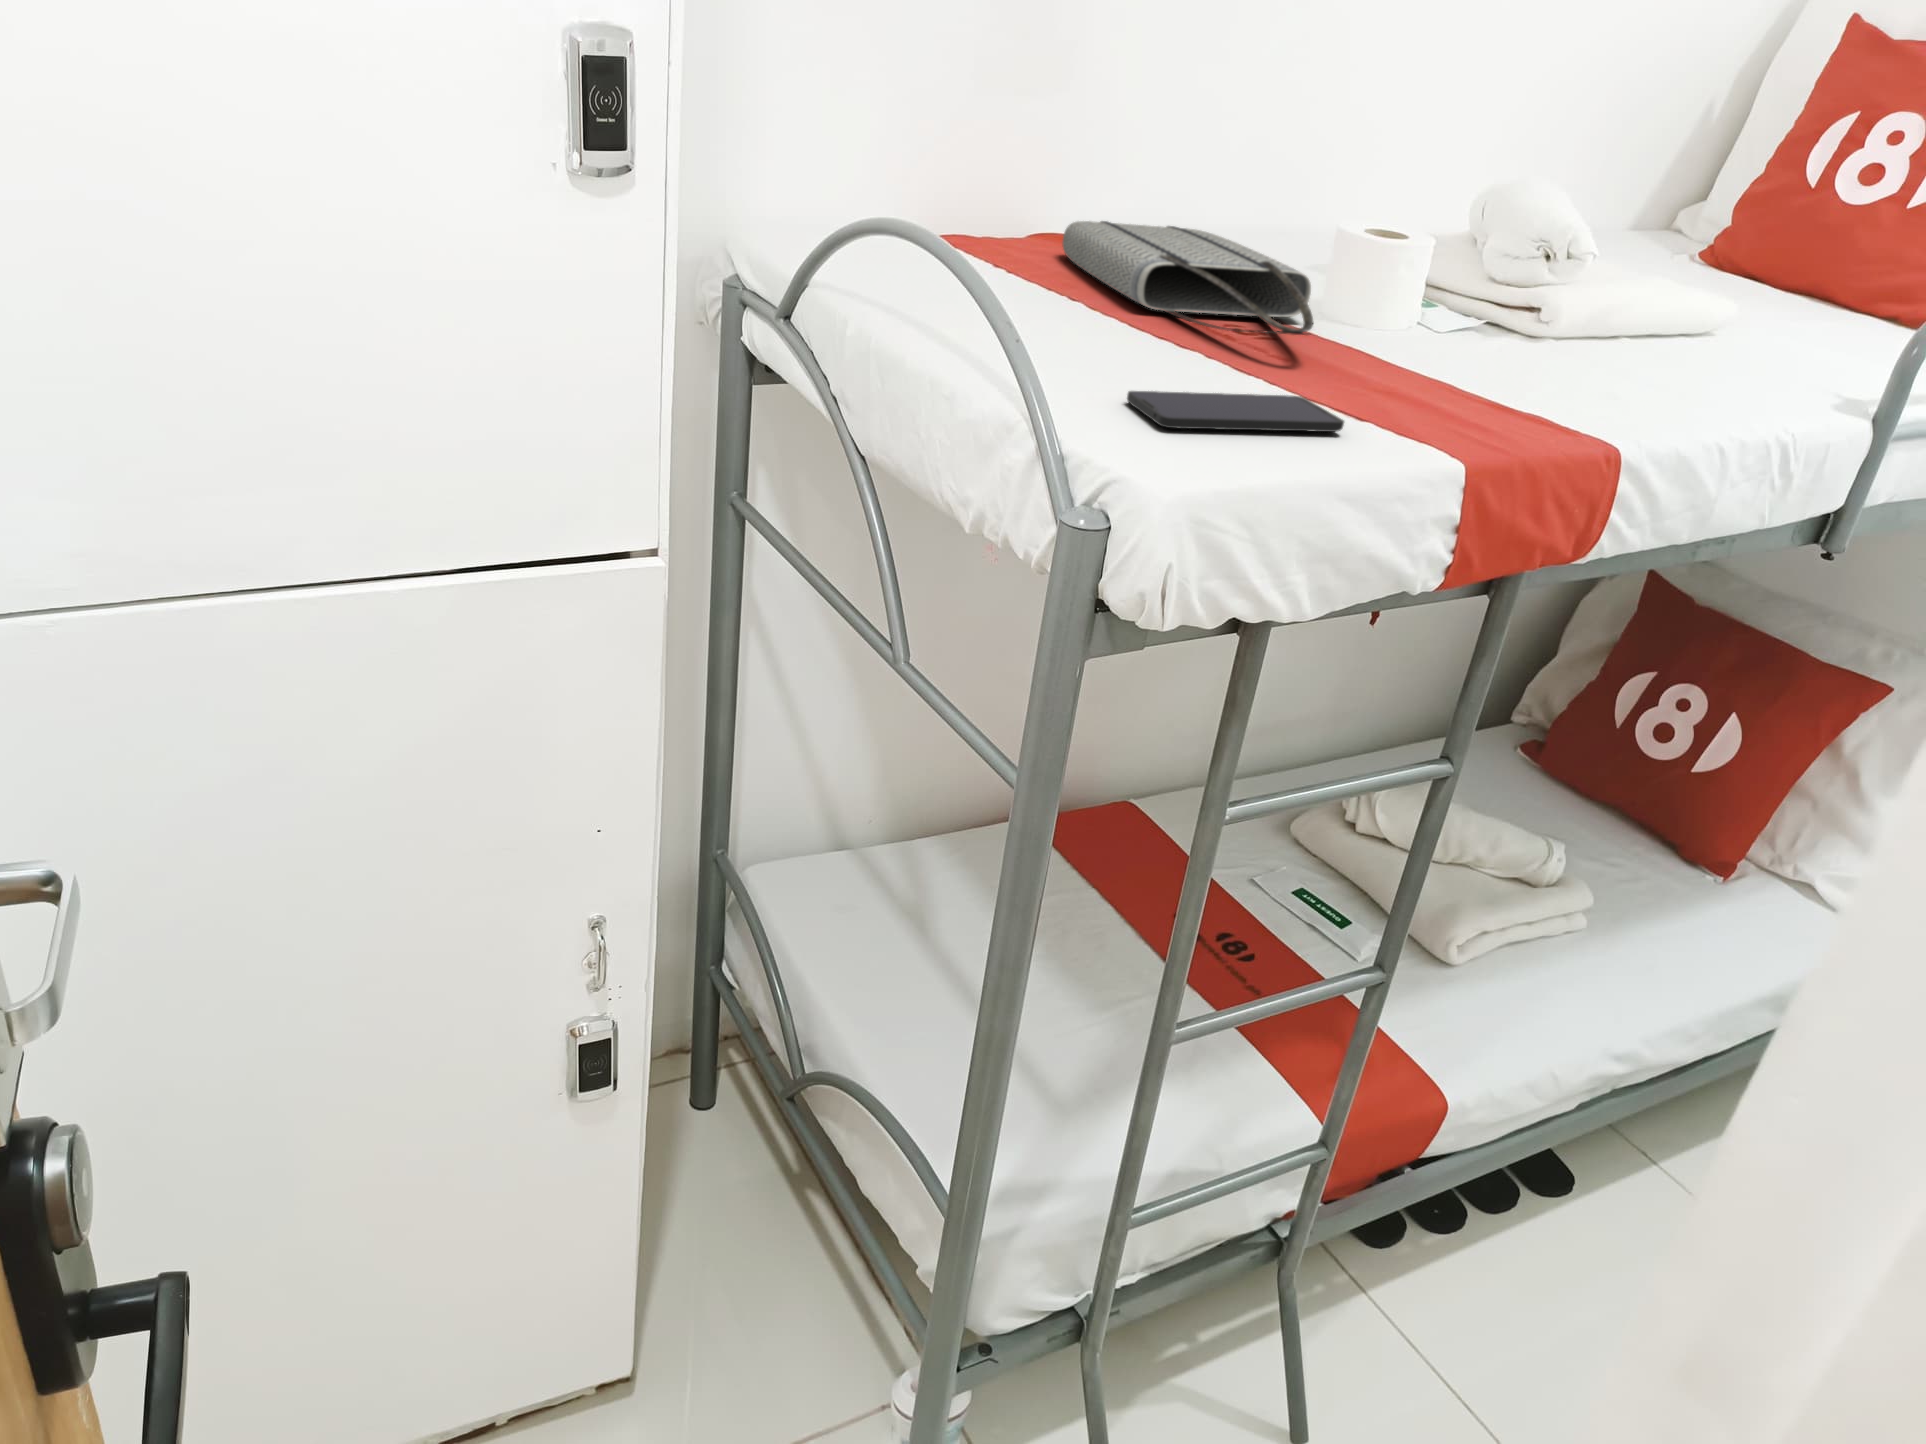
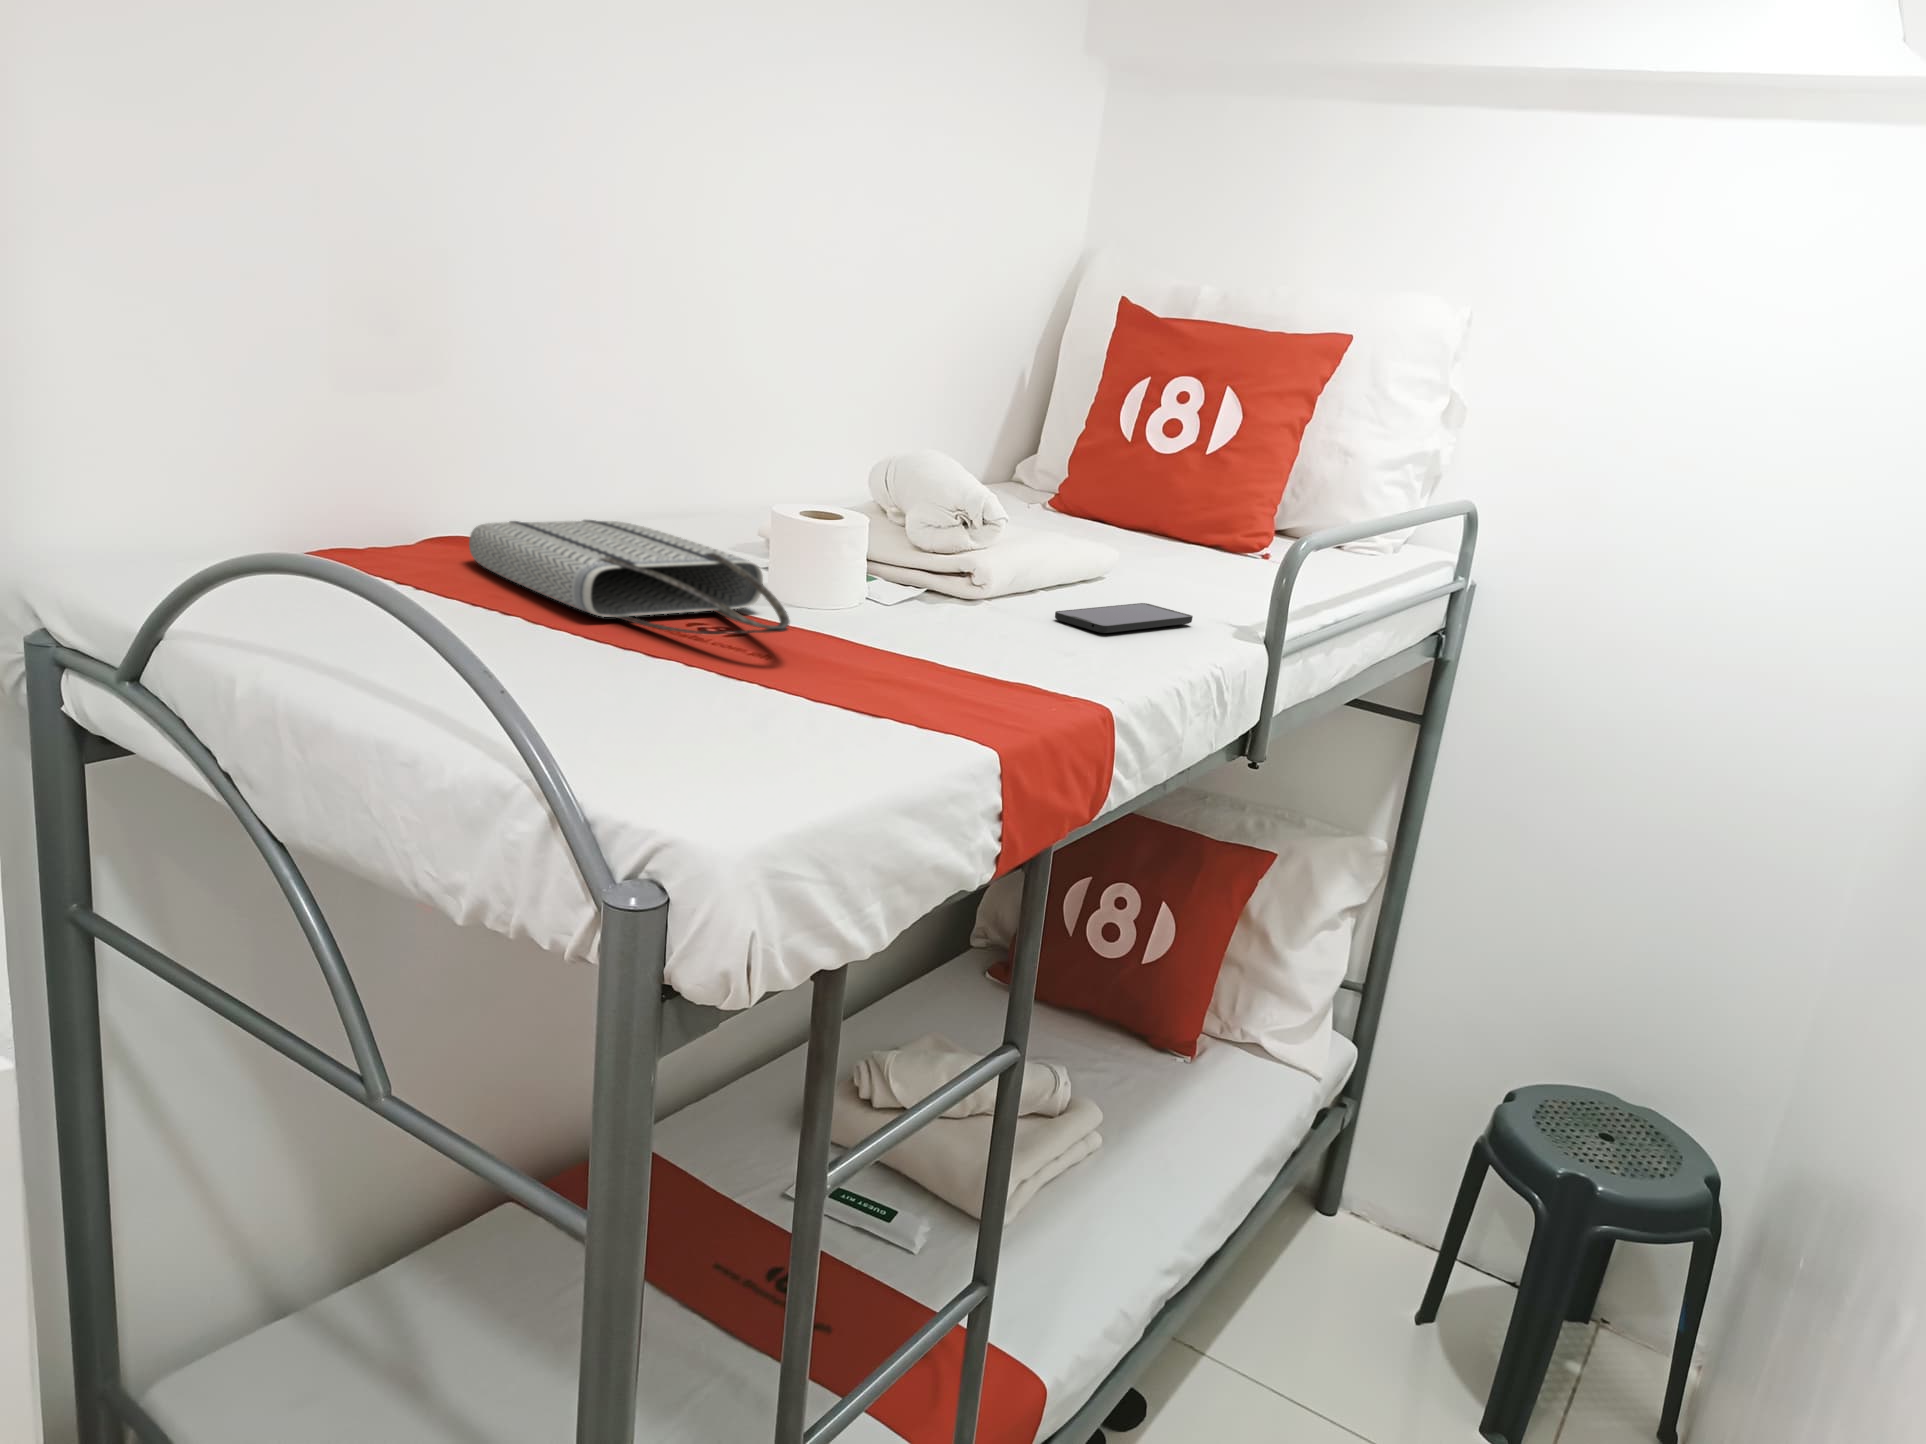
smartphone: present [1127,391,1344,432] -> present [1055,603,1193,633]

